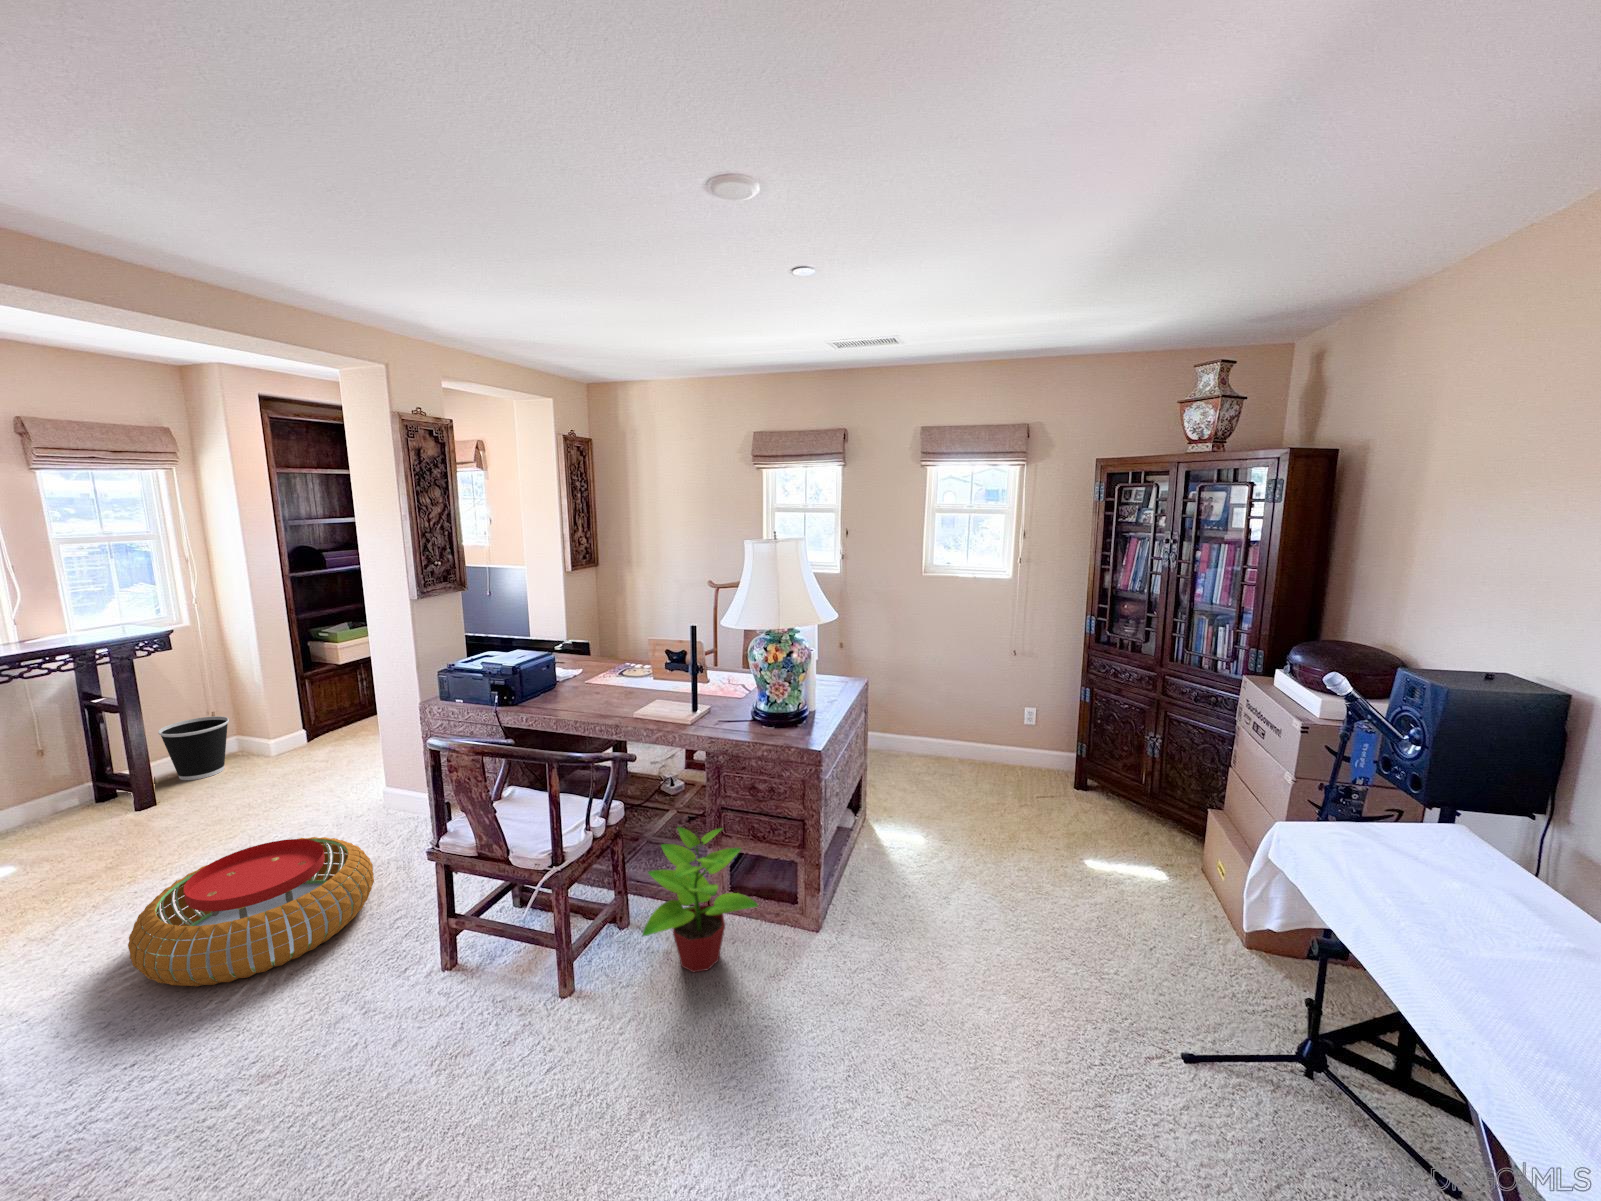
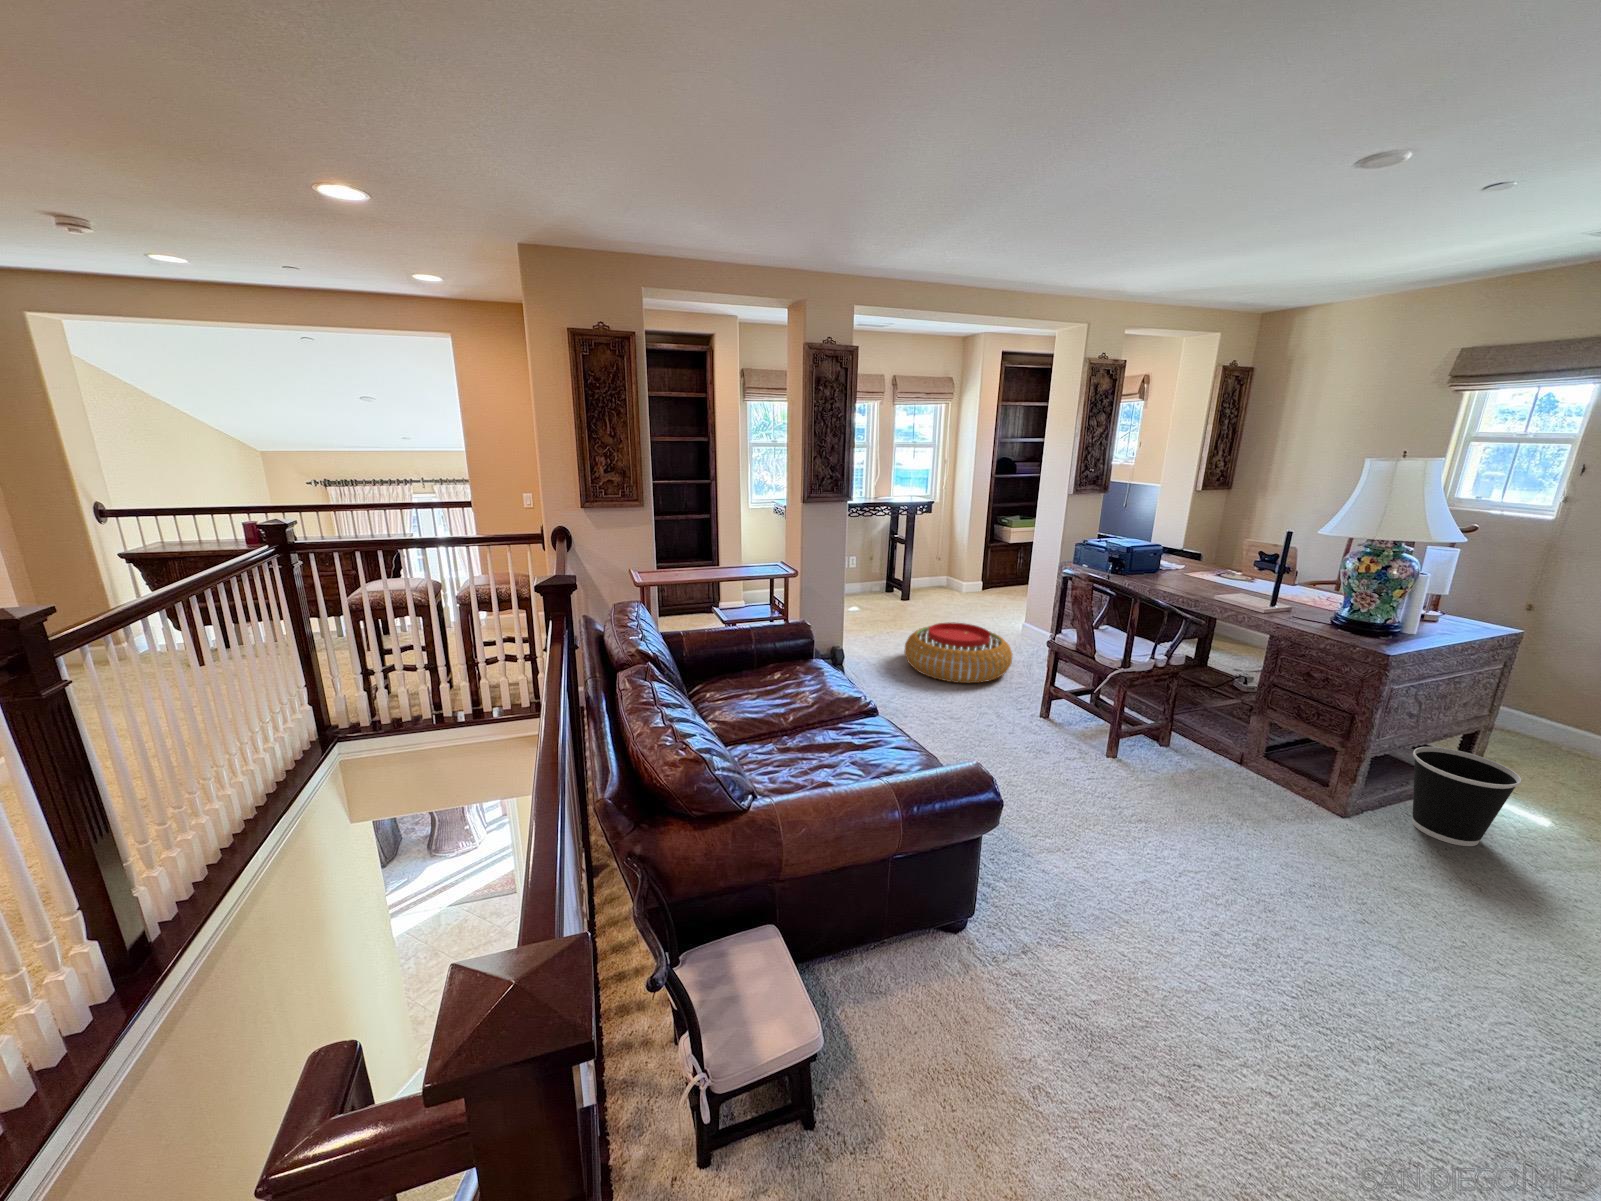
wastebasket: present [158,716,229,780] -> present [1412,747,1521,846]
potted plant: present [643,827,758,972] -> none [1174,679,1280,791]

